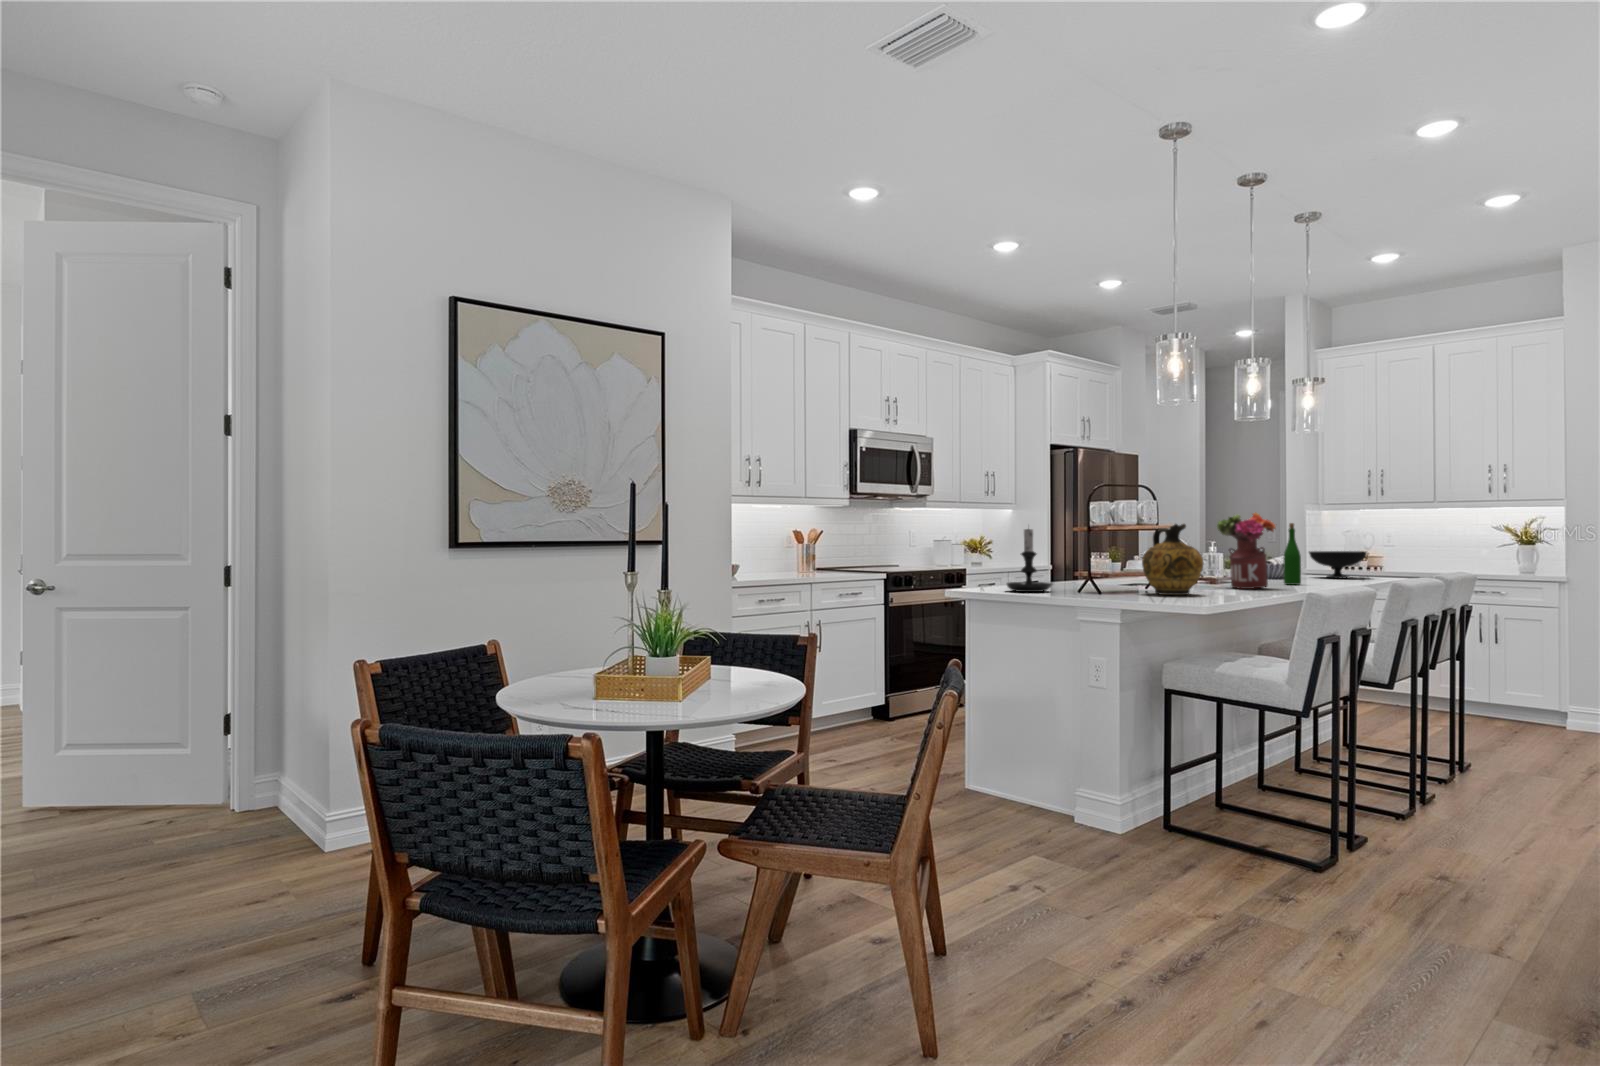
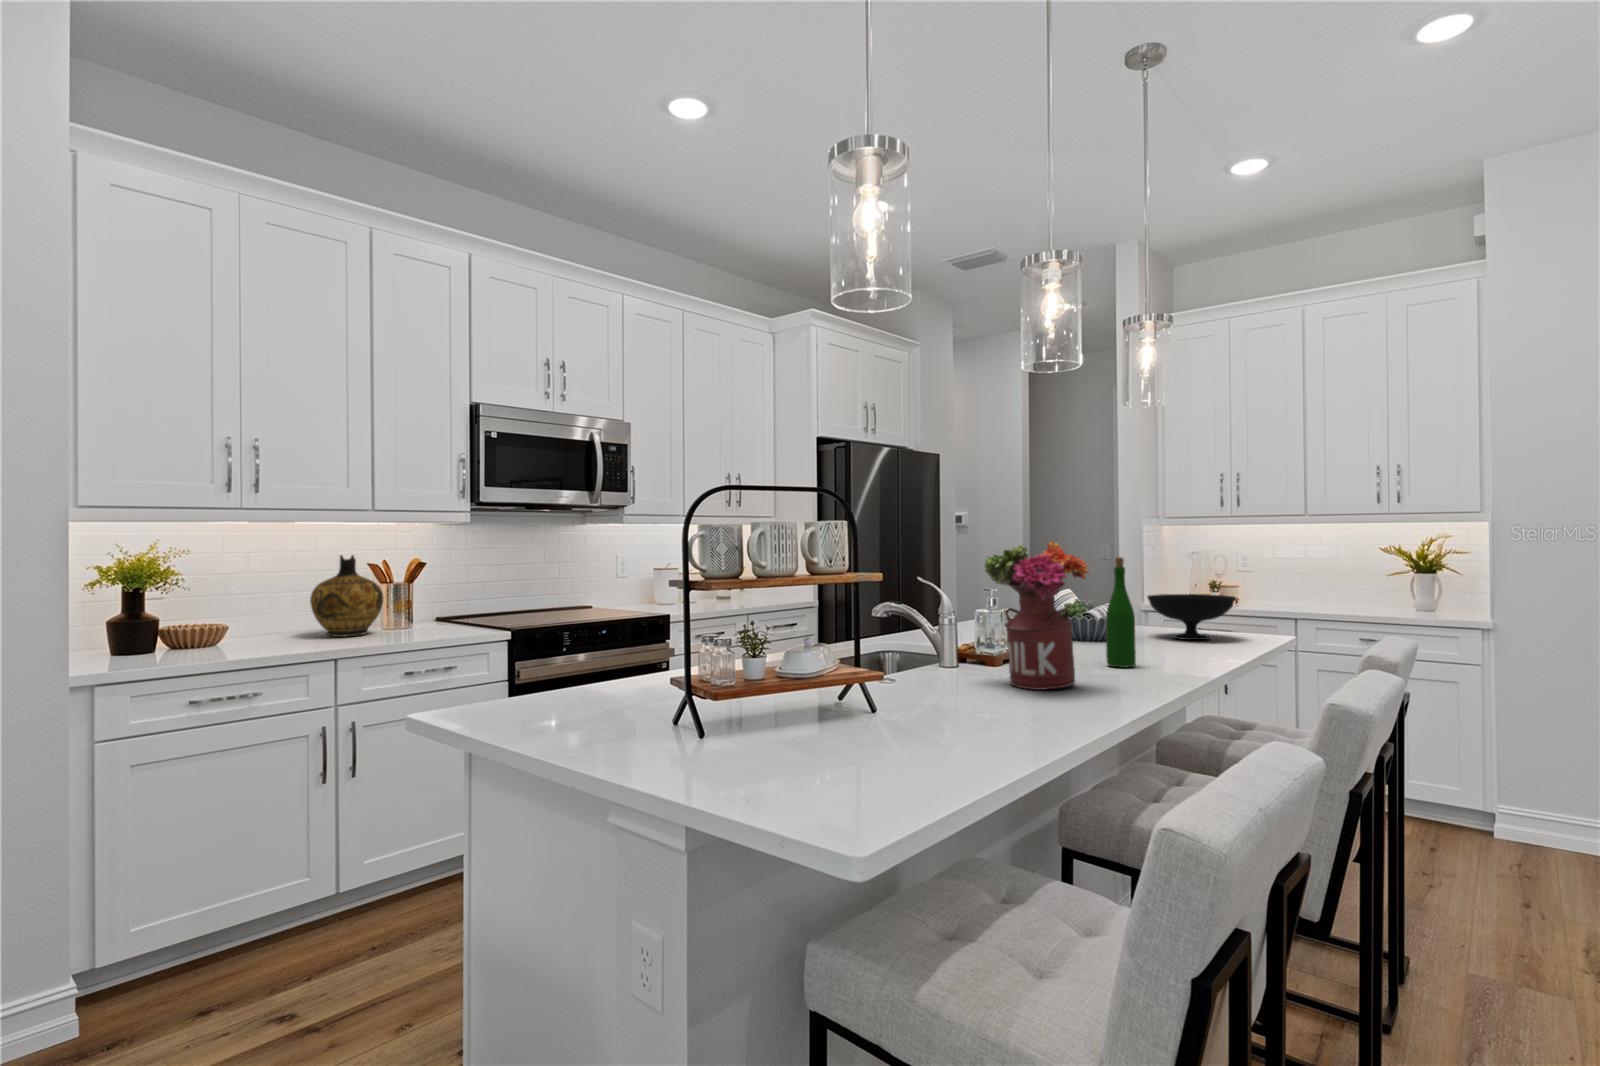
ceramic jug: present [1142,524,1203,595] -> present [310,555,383,637]
candle holder: present [1007,529,1053,592] -> none [547,570,648,715]

